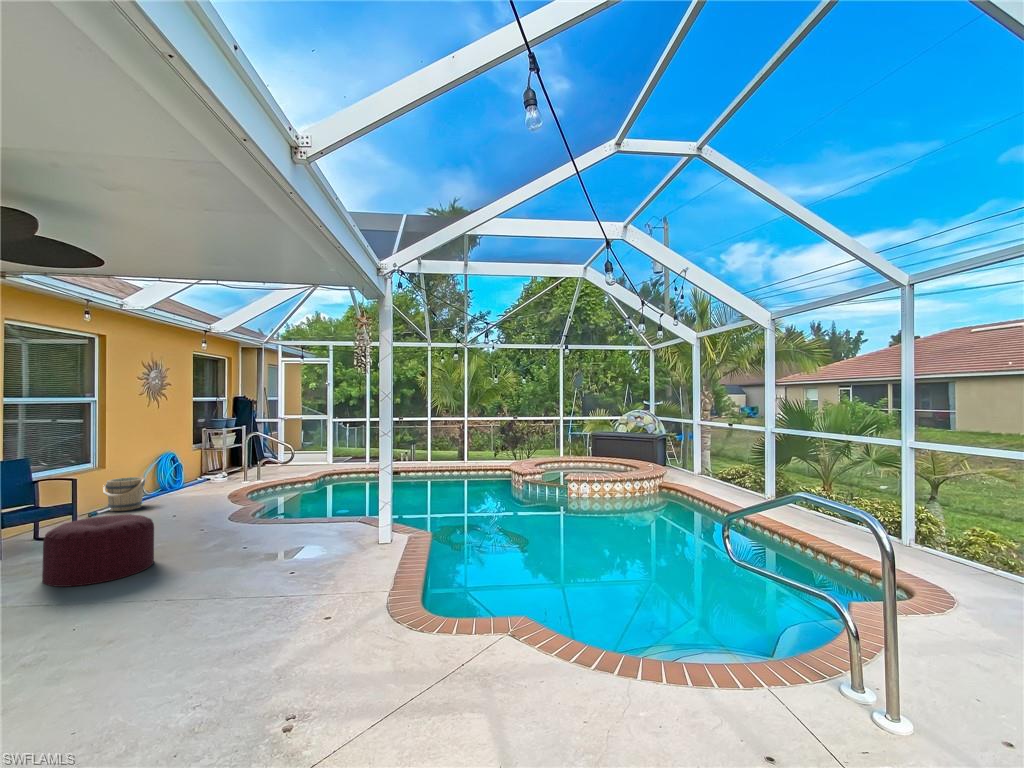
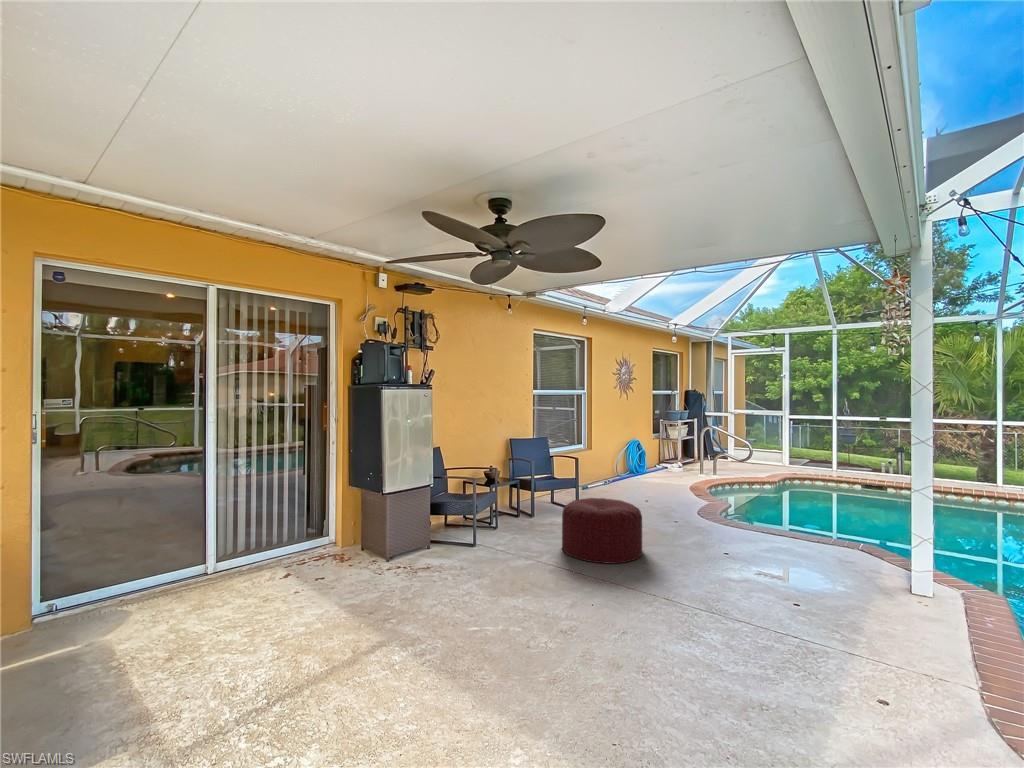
bucket: present [103,477,145,511] -> none [592,459,621,489]

